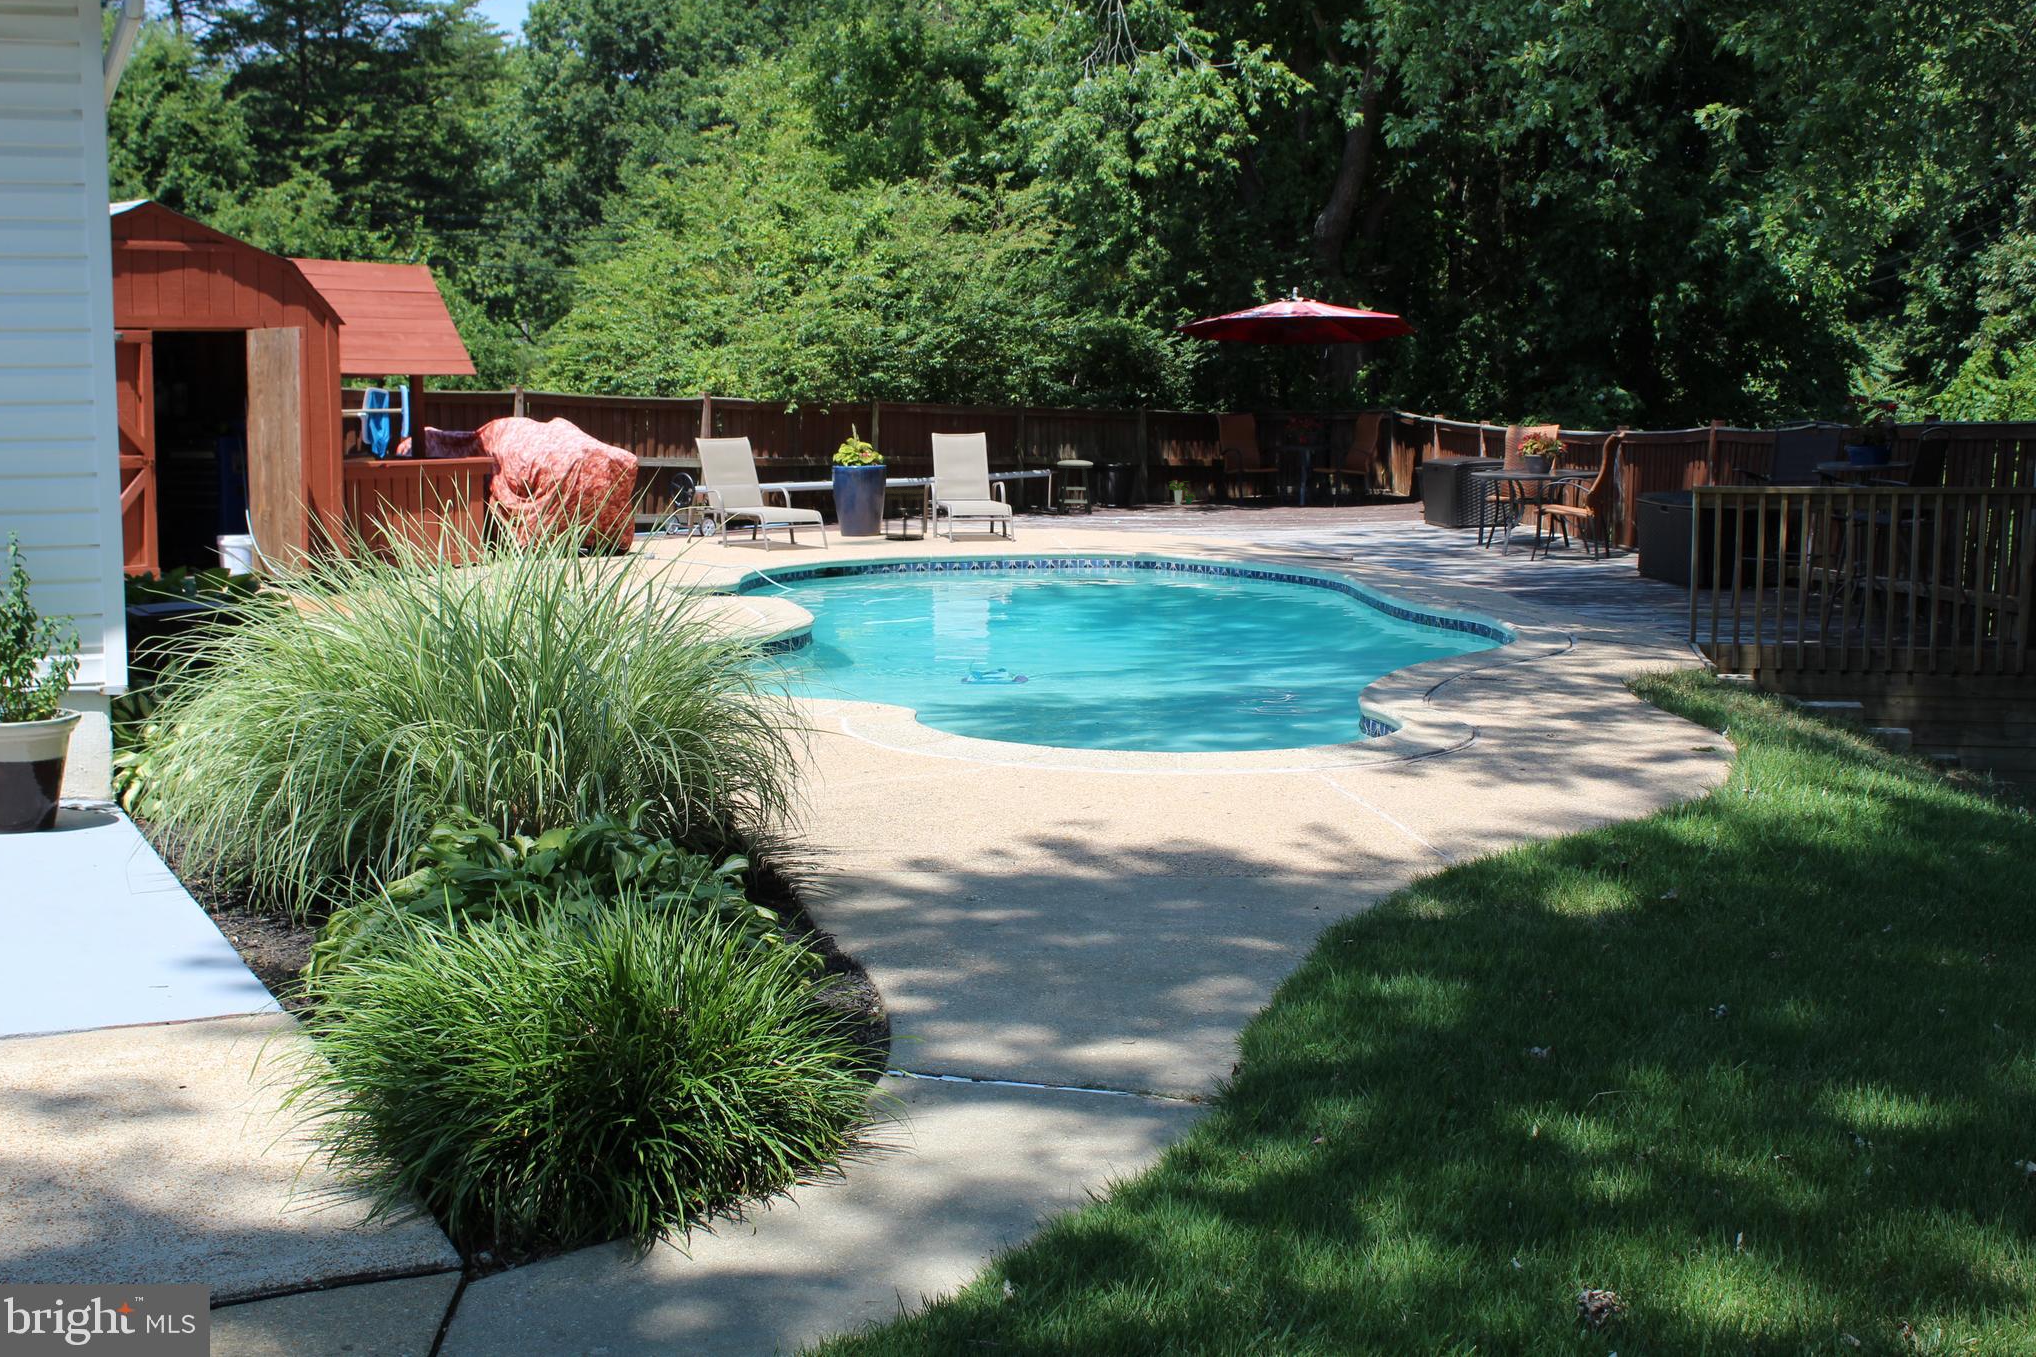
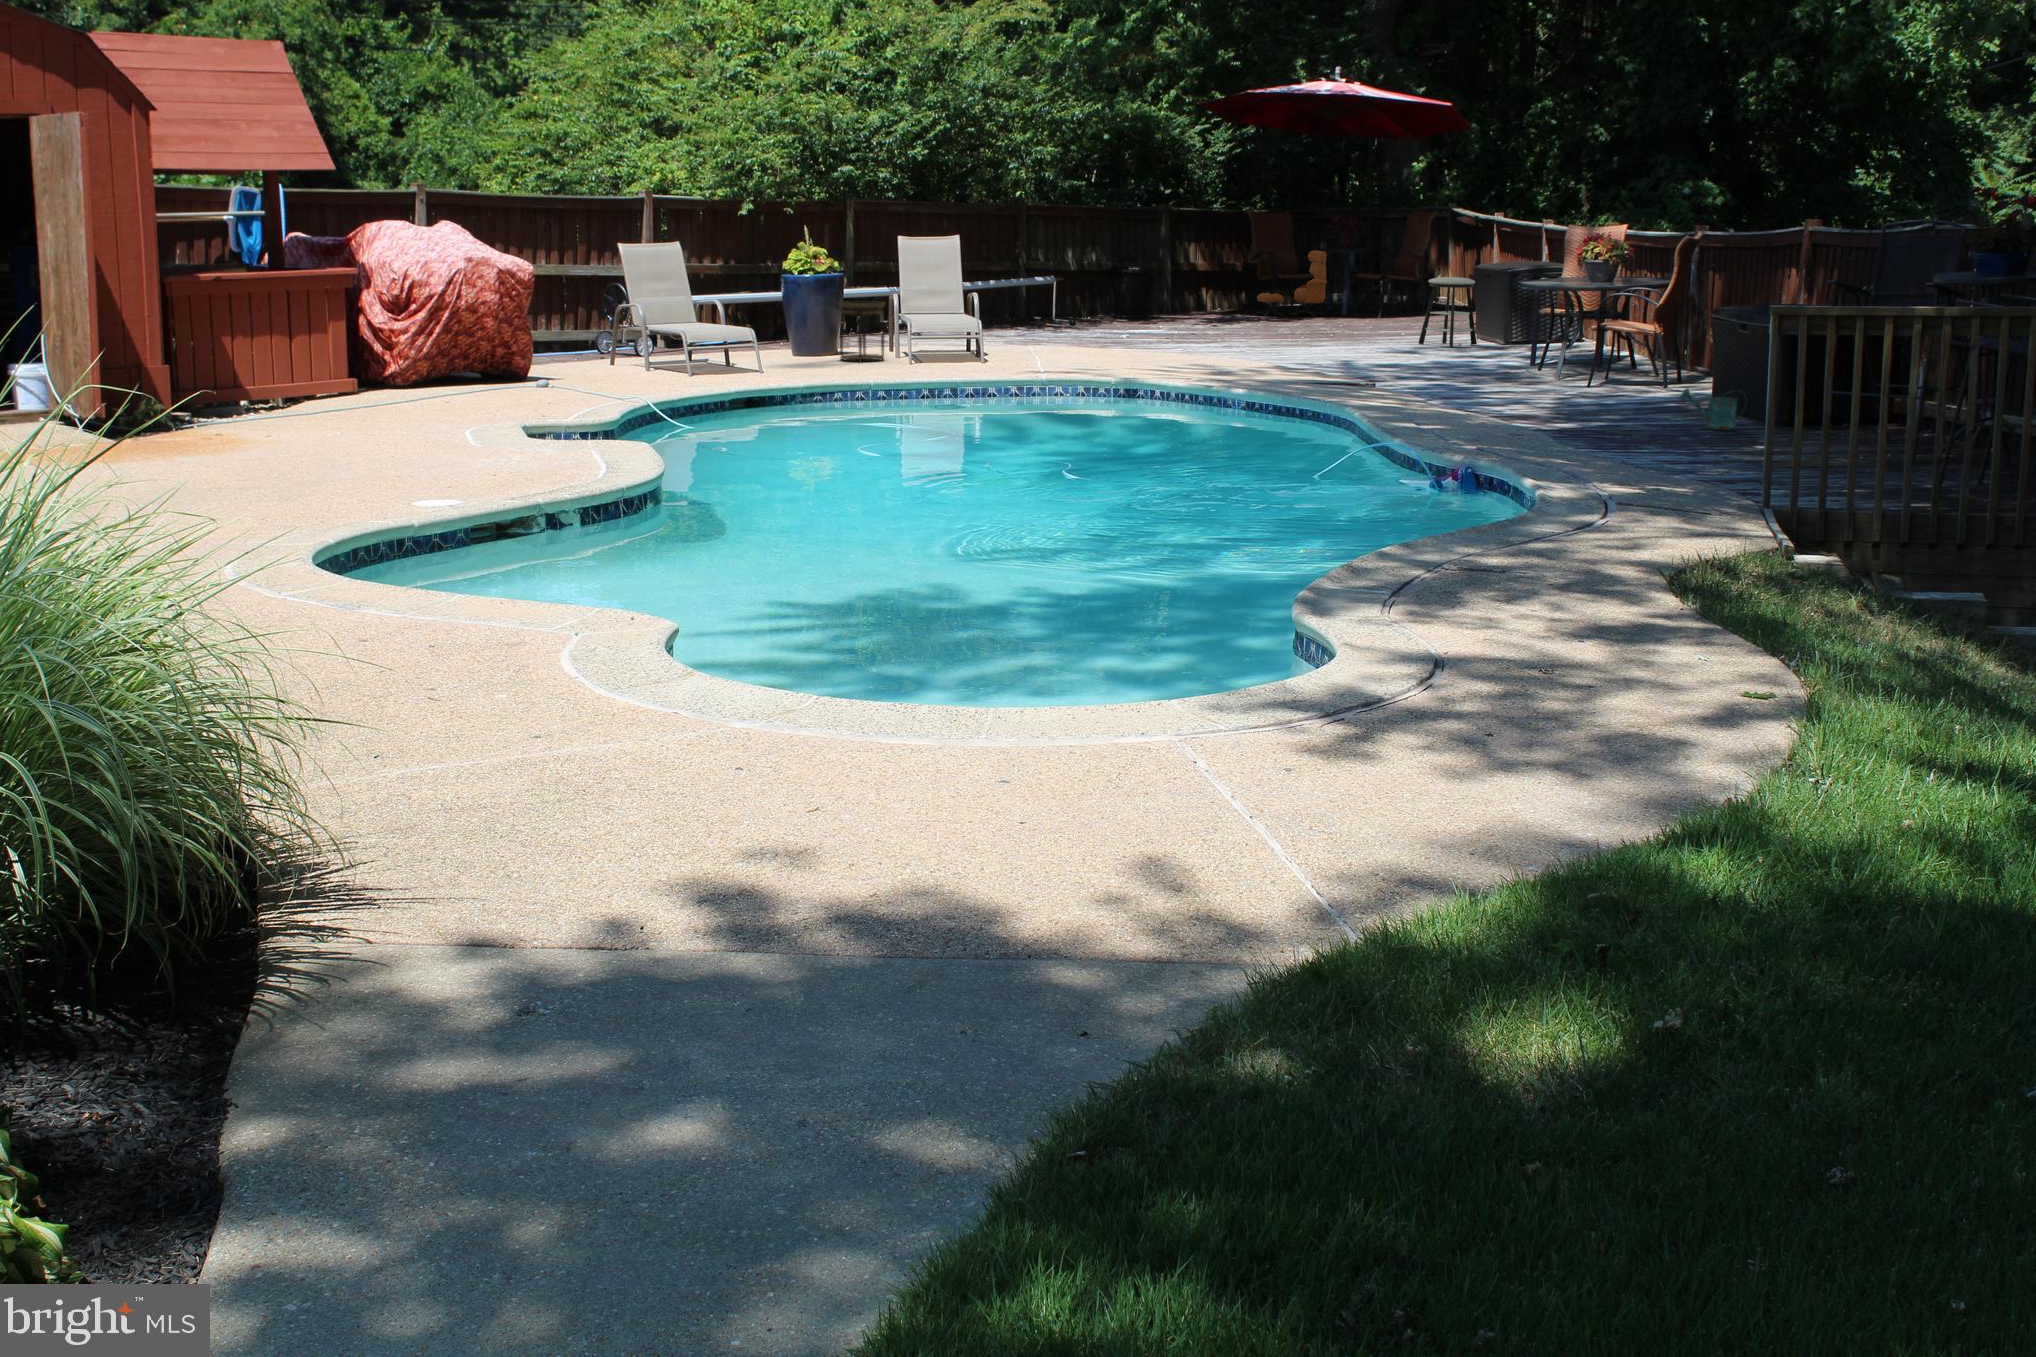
lounge chair: none [1224,447,1290,504] -> present [1252,250,1327,316]
stool: present [1057,460,1093,514] -> present [1418,277,1477,347]
potted plant: present [1169,480,1195,505] -> none [1187,289,1221,317]
watering can: none [1614,557,1668,591] -> present [1680,388,1737,430]

